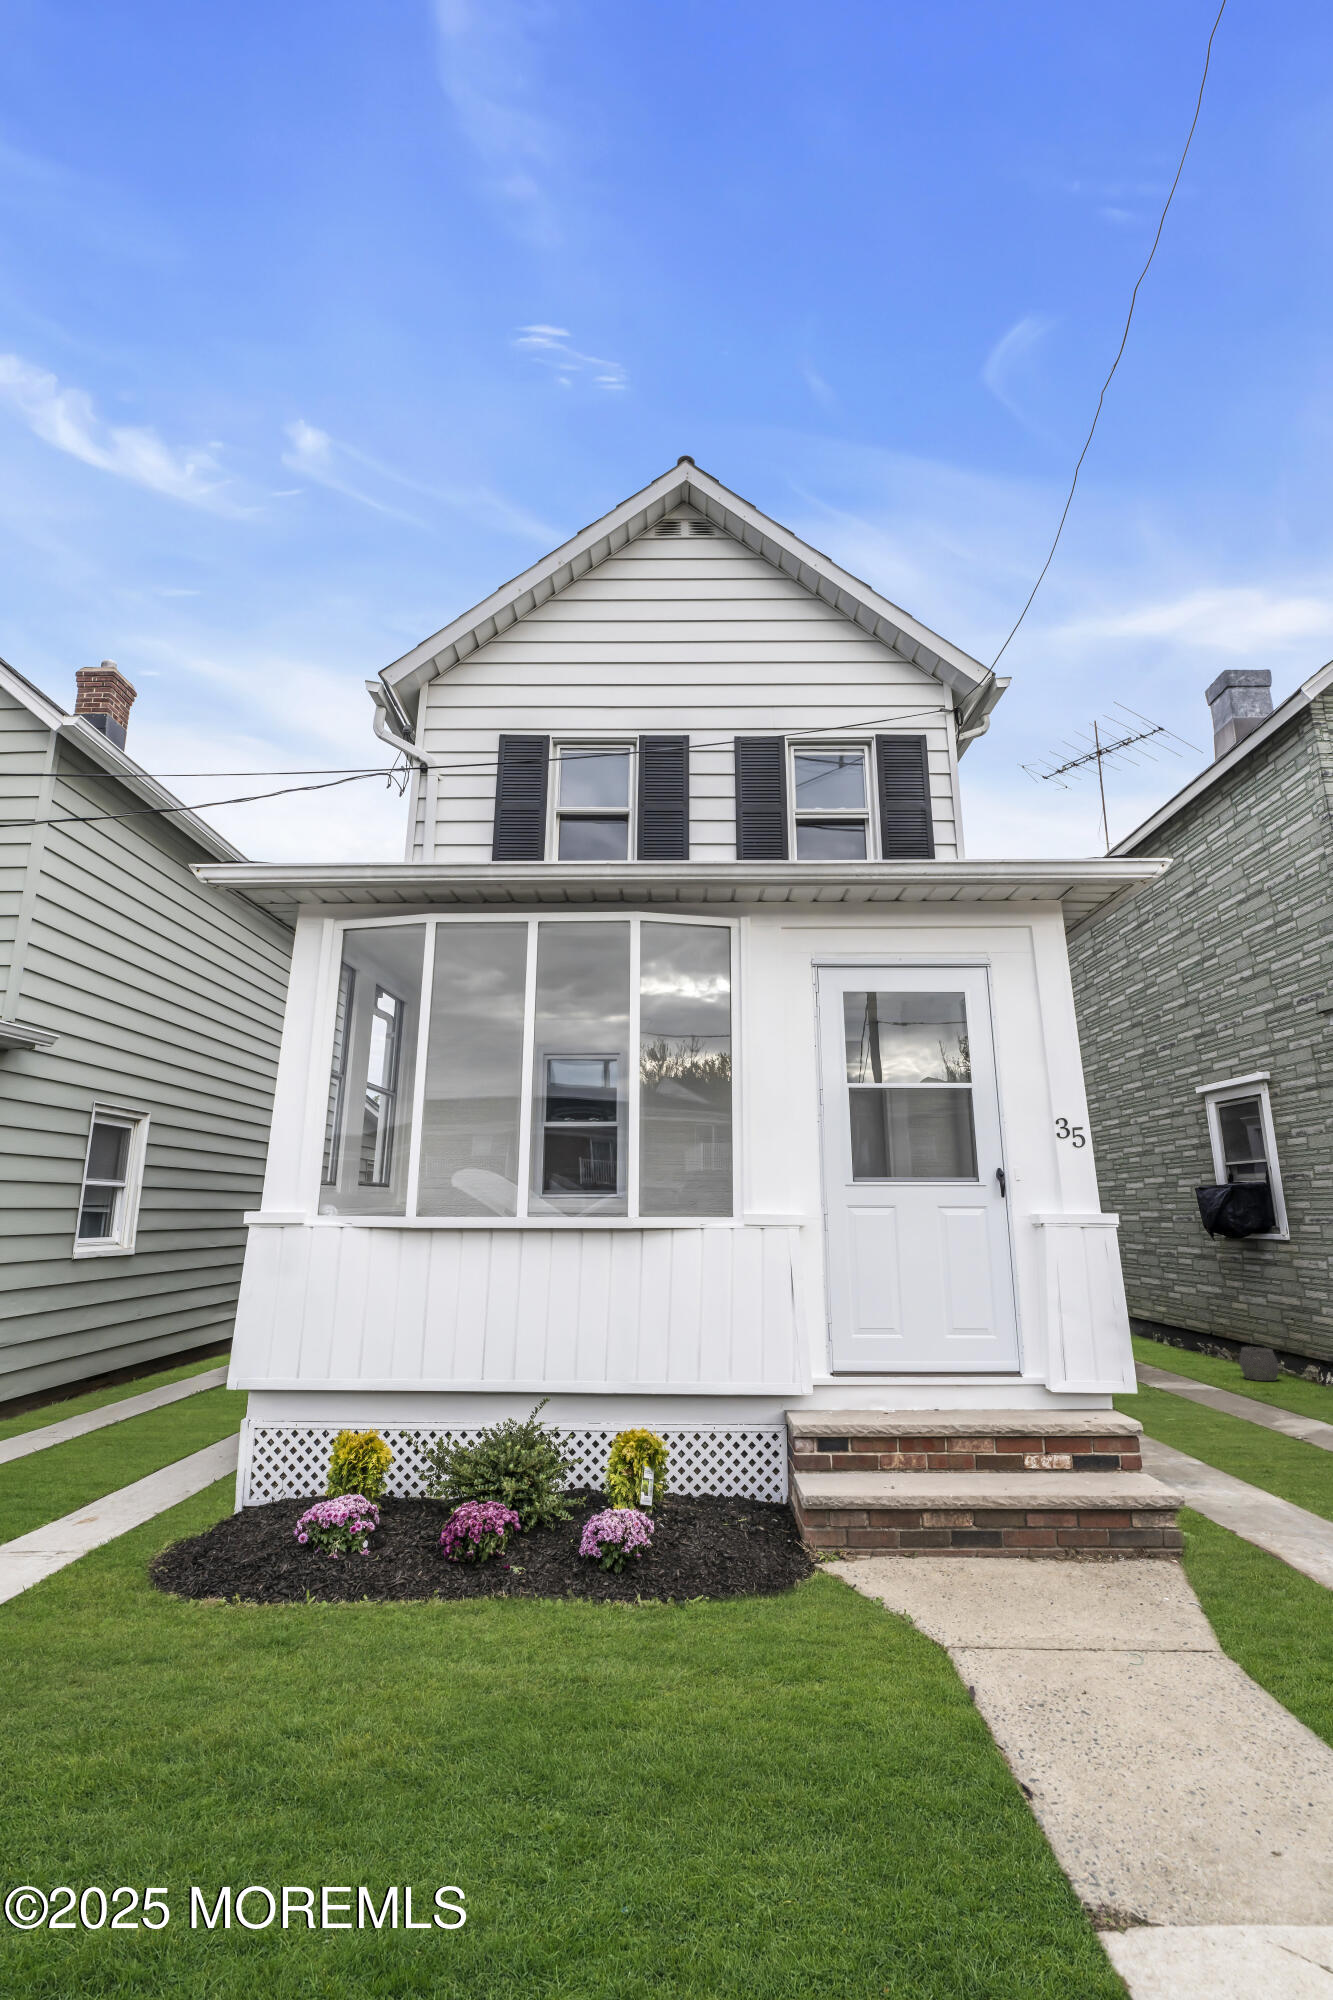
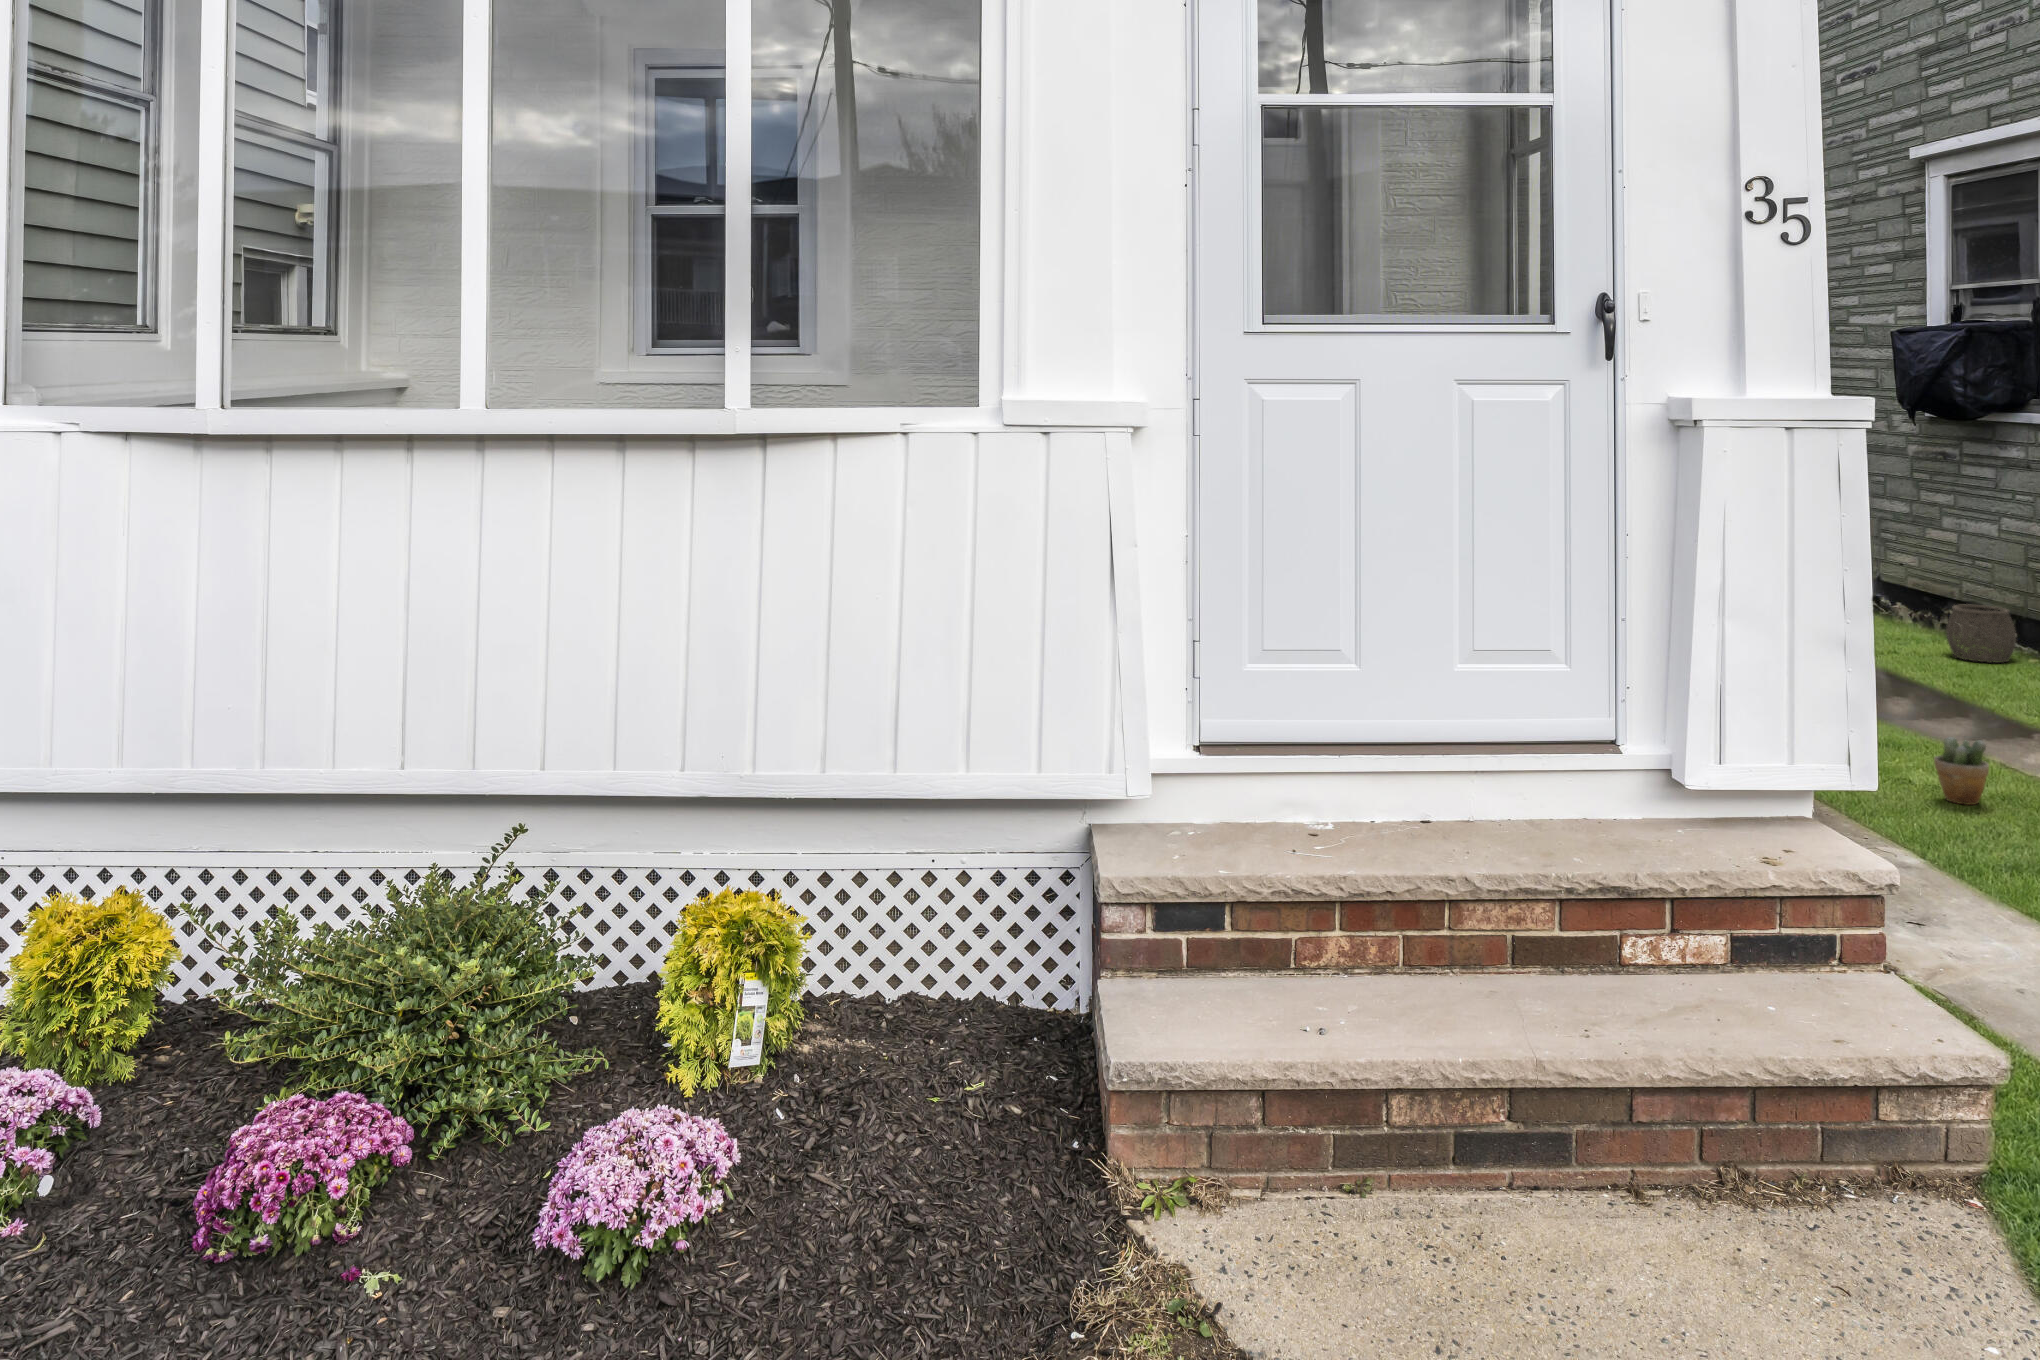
potted plant: none [1208,1402,1237,1439] -> present [1934,737,1989,805]

